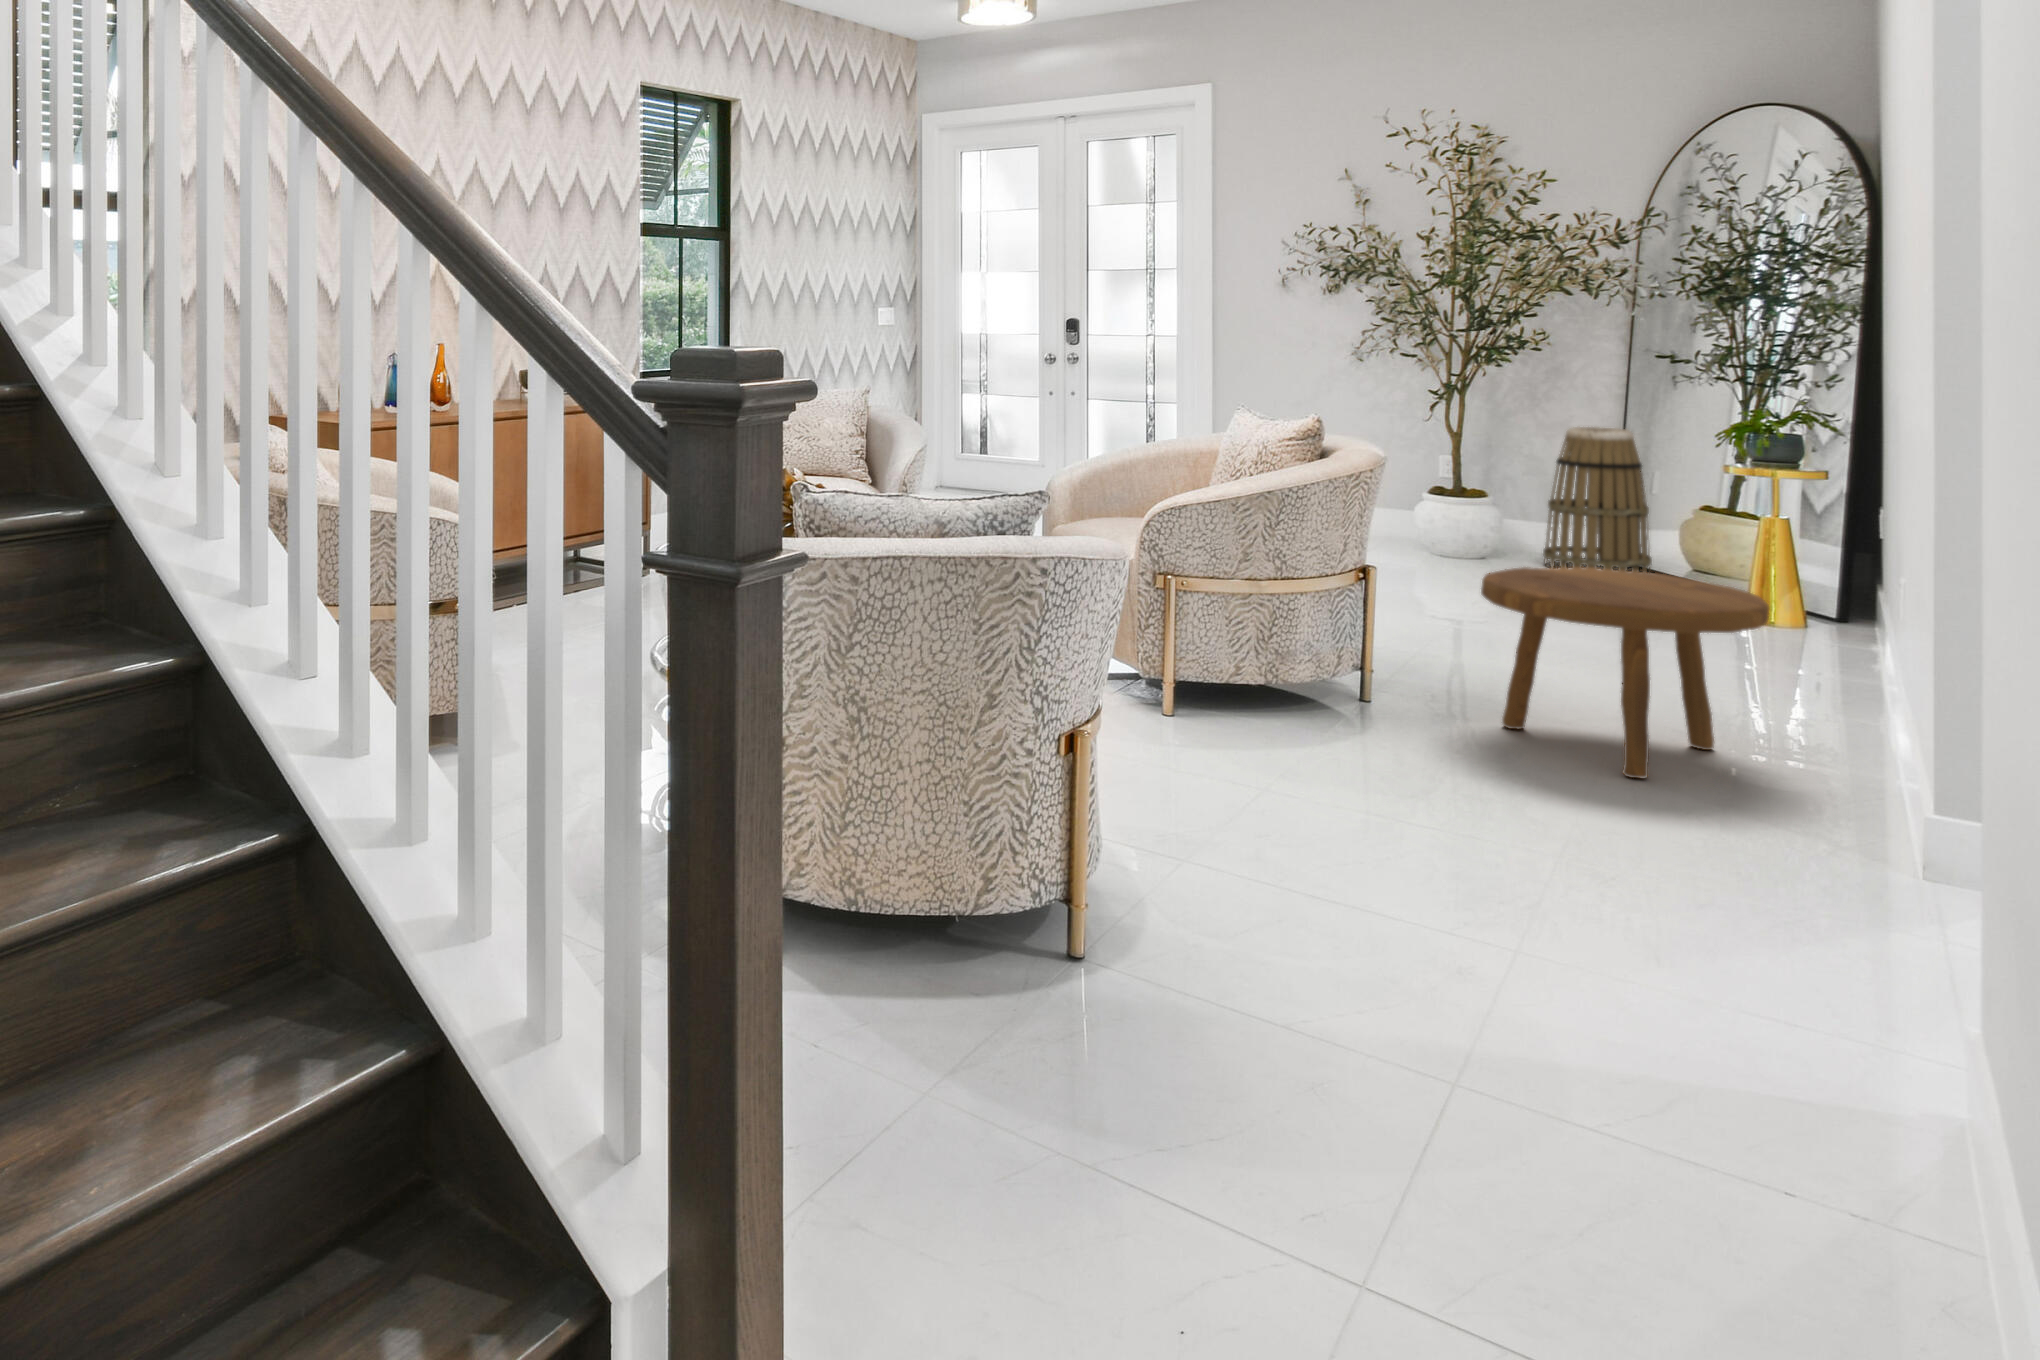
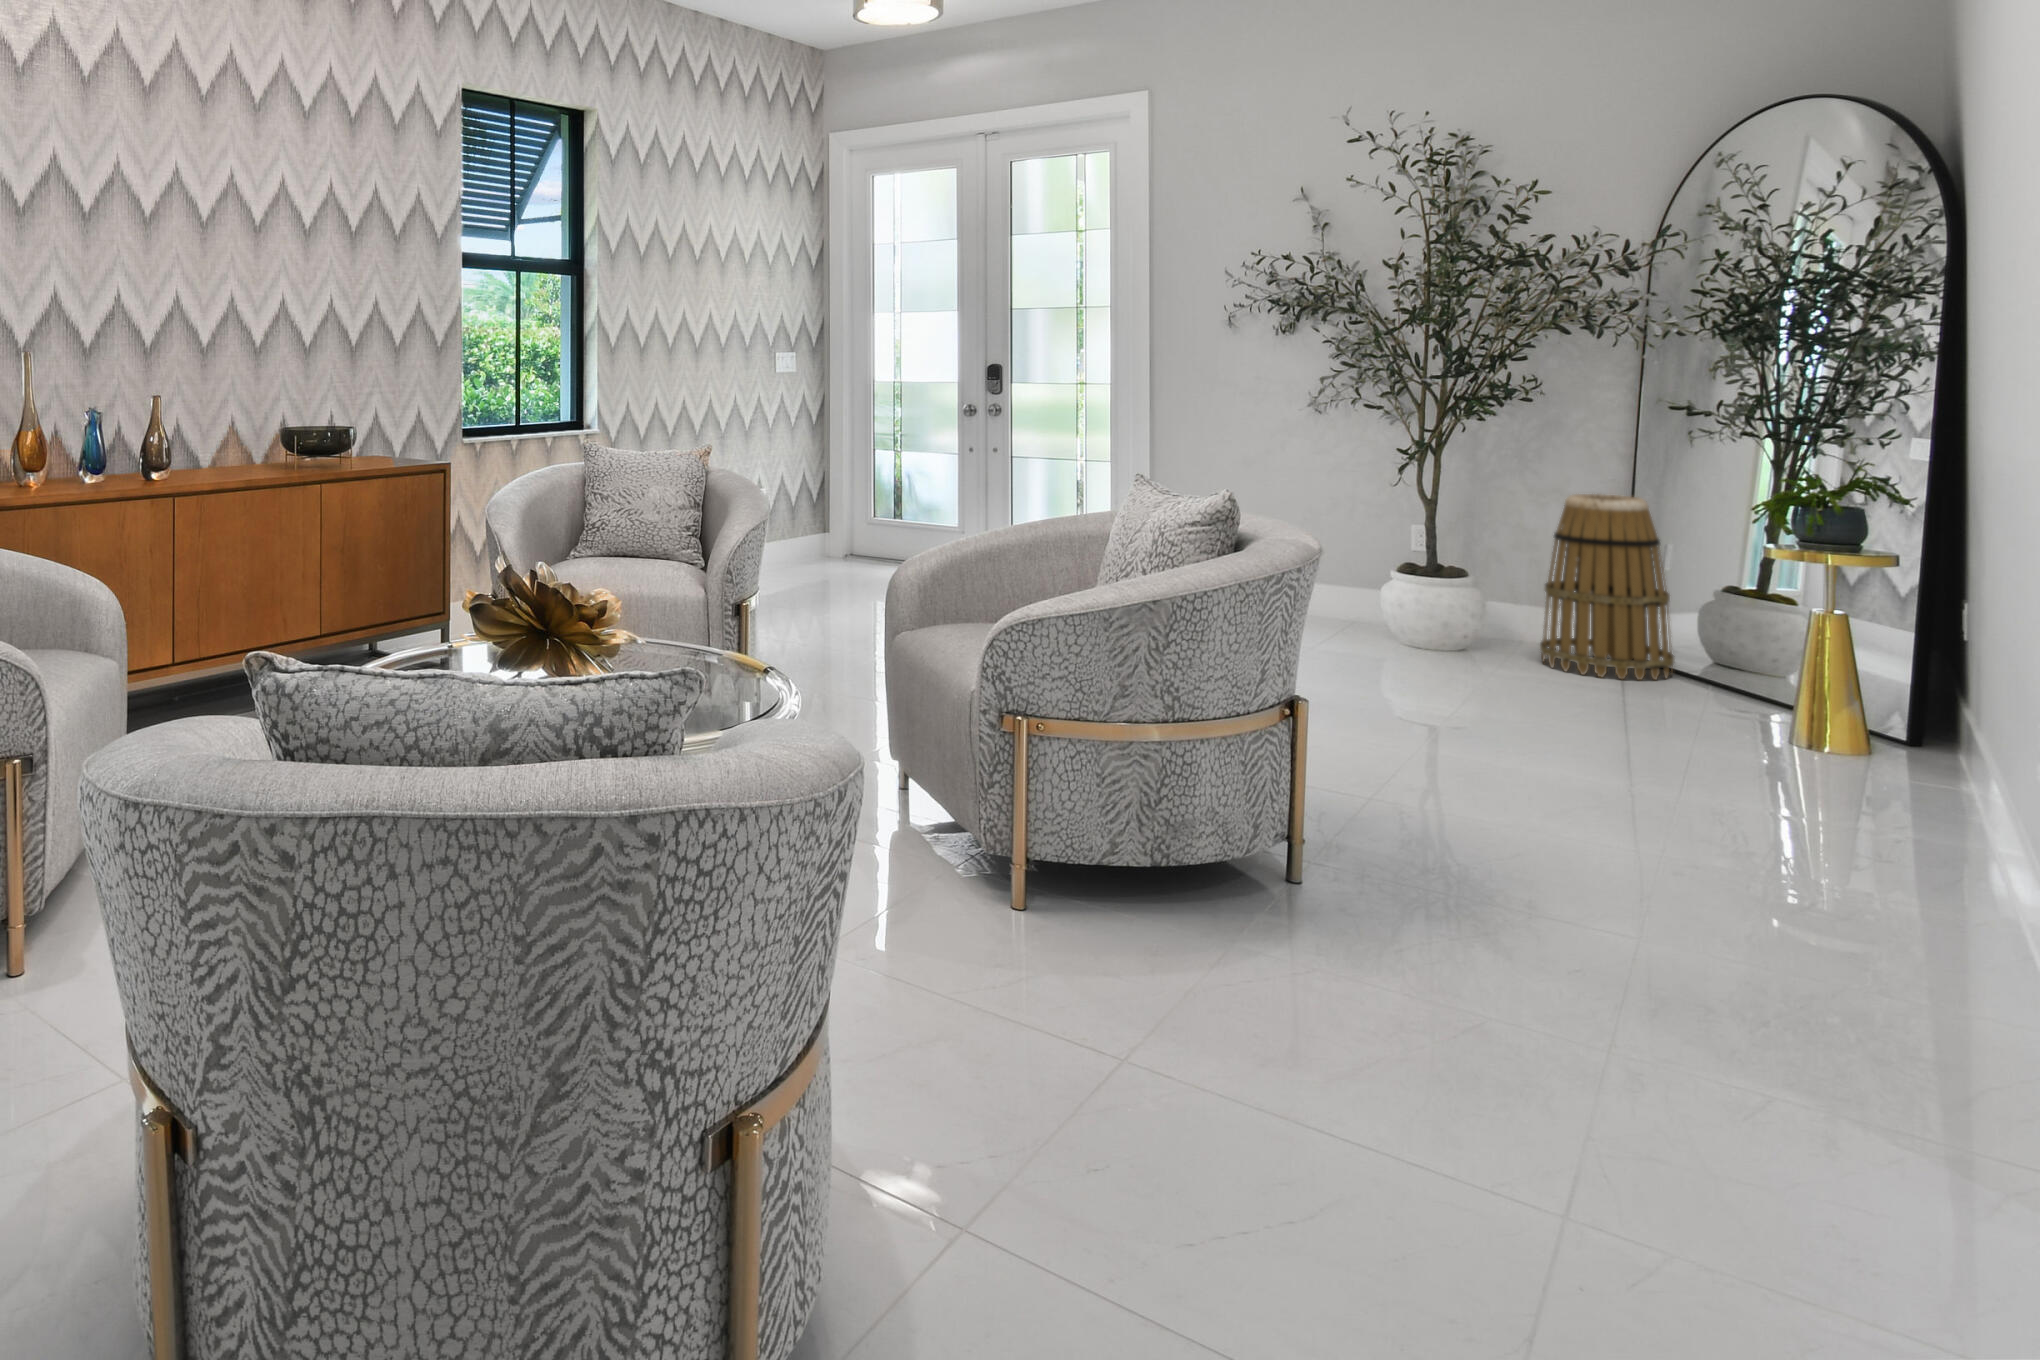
footstool: present [1481,567,1769,778] -> none [1471,713,1909,1060]

